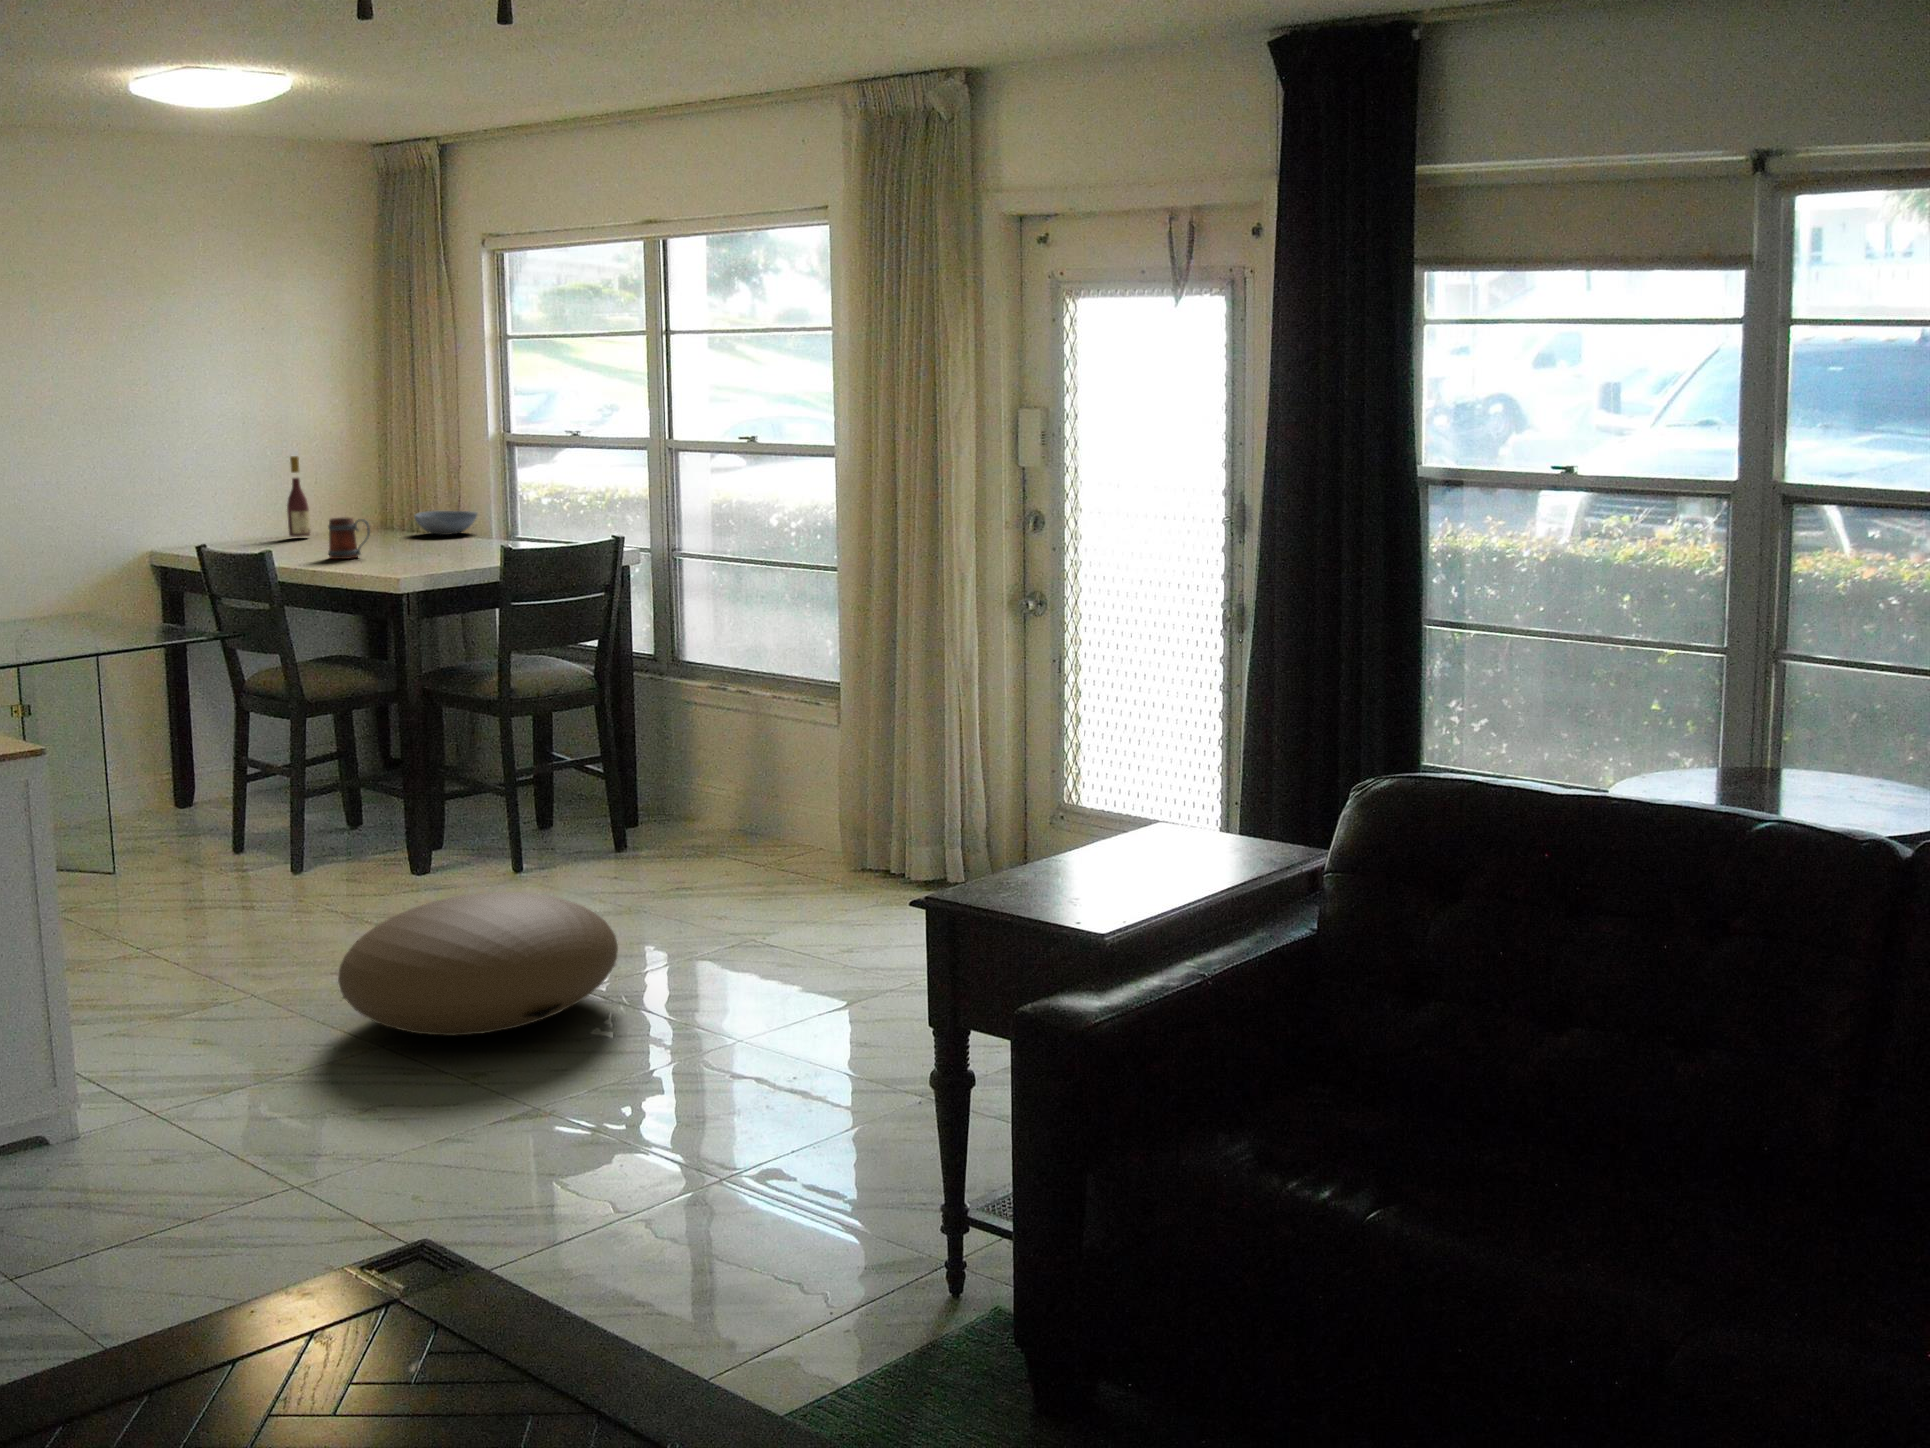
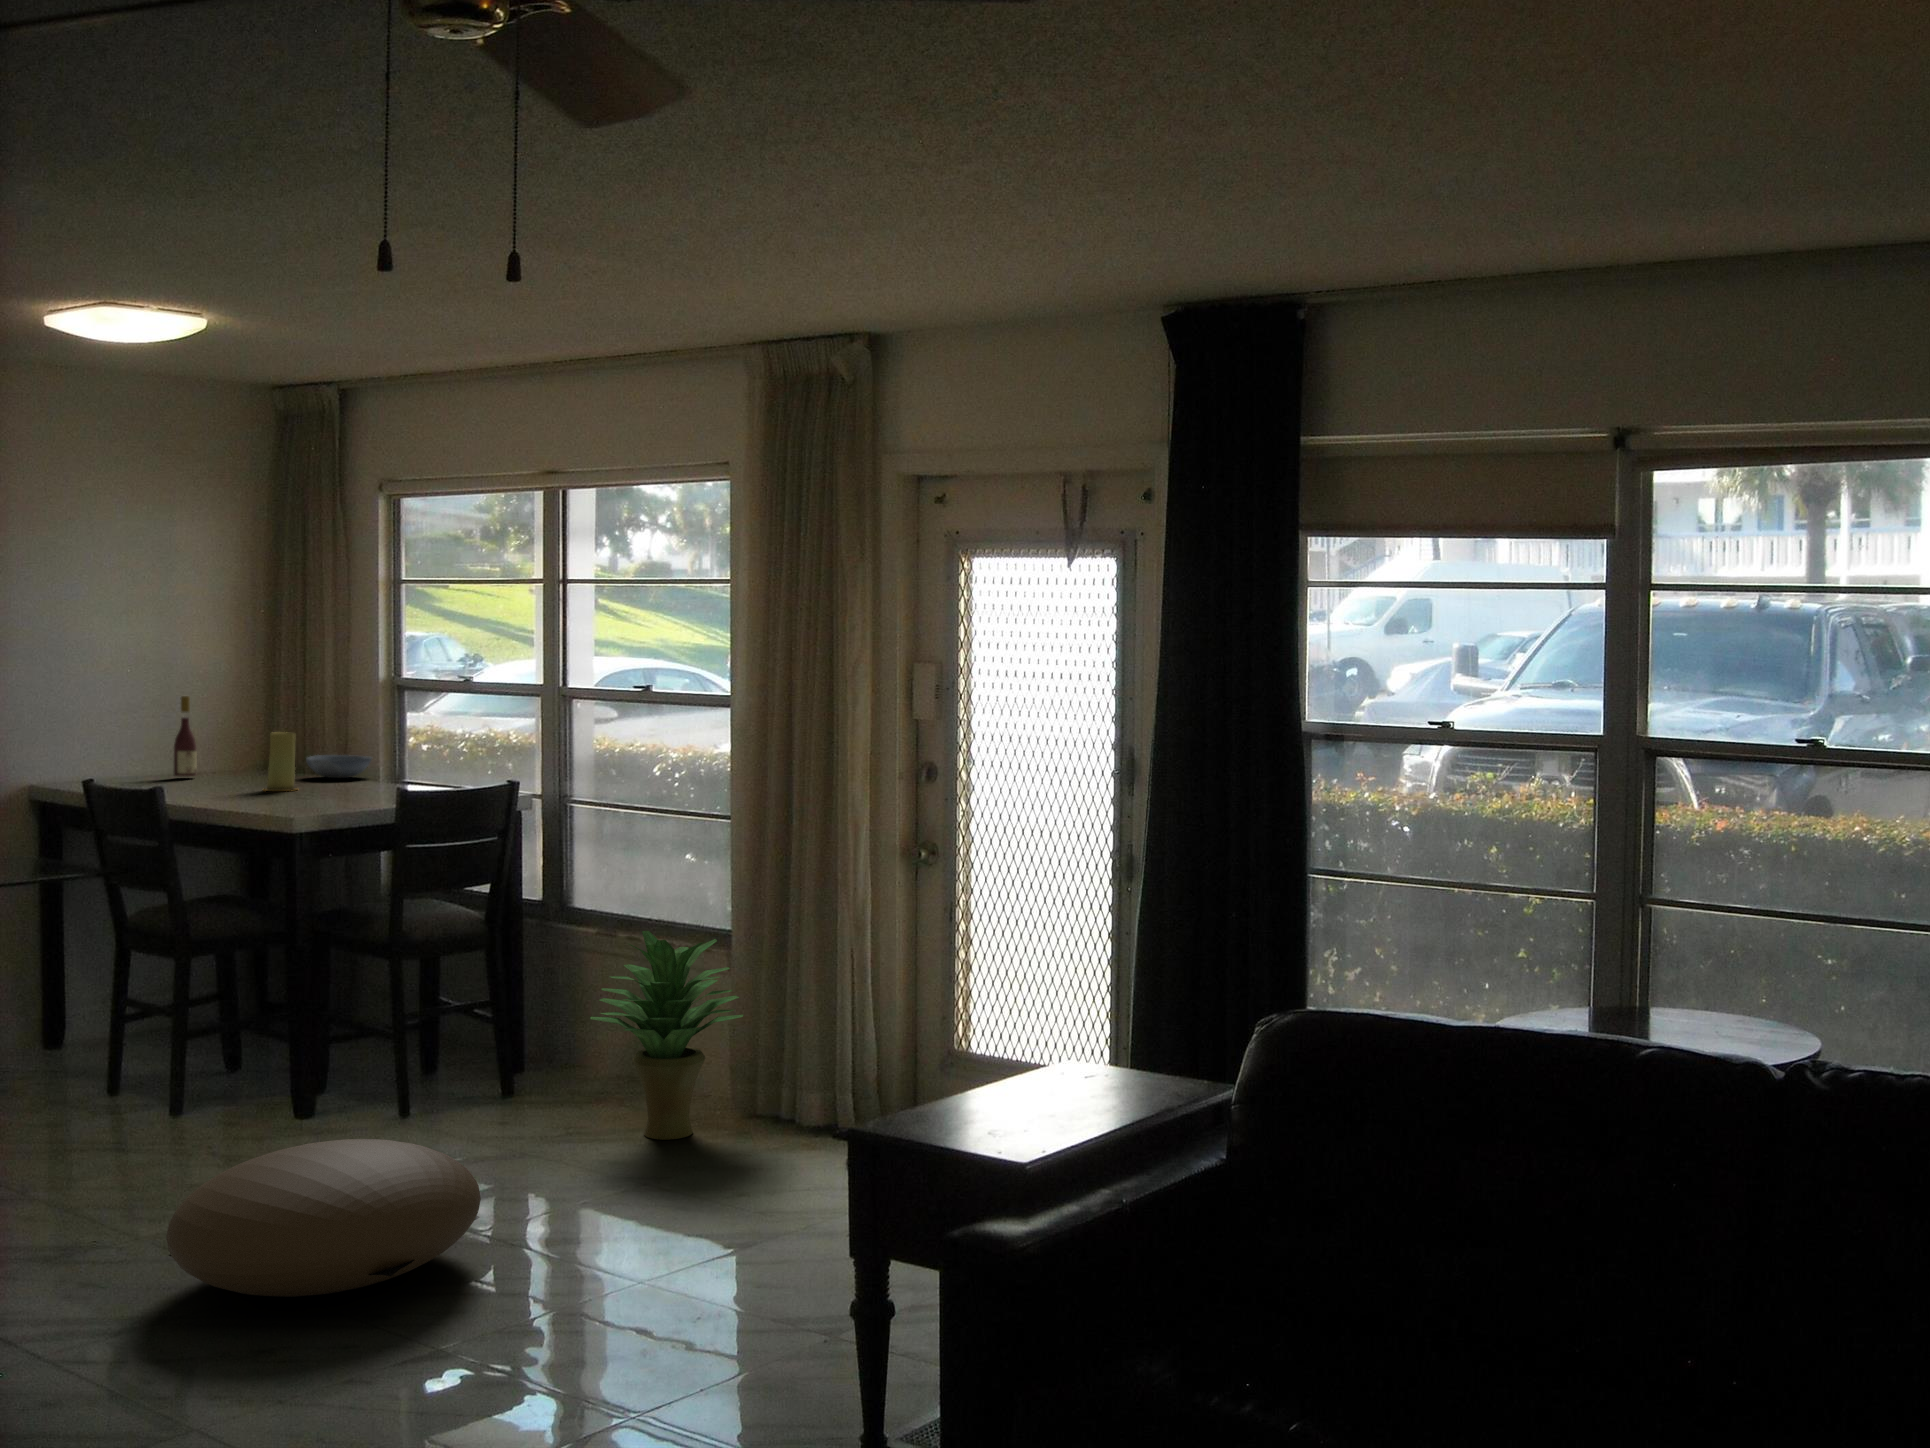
candle: none [377,492,411,551] -> present [265,732,297,791]
mug: present [328,517,370,559] -> none [210,756,256,797]
potted plant: none [708,687,858,890] -> present [590,931,743,1139]

